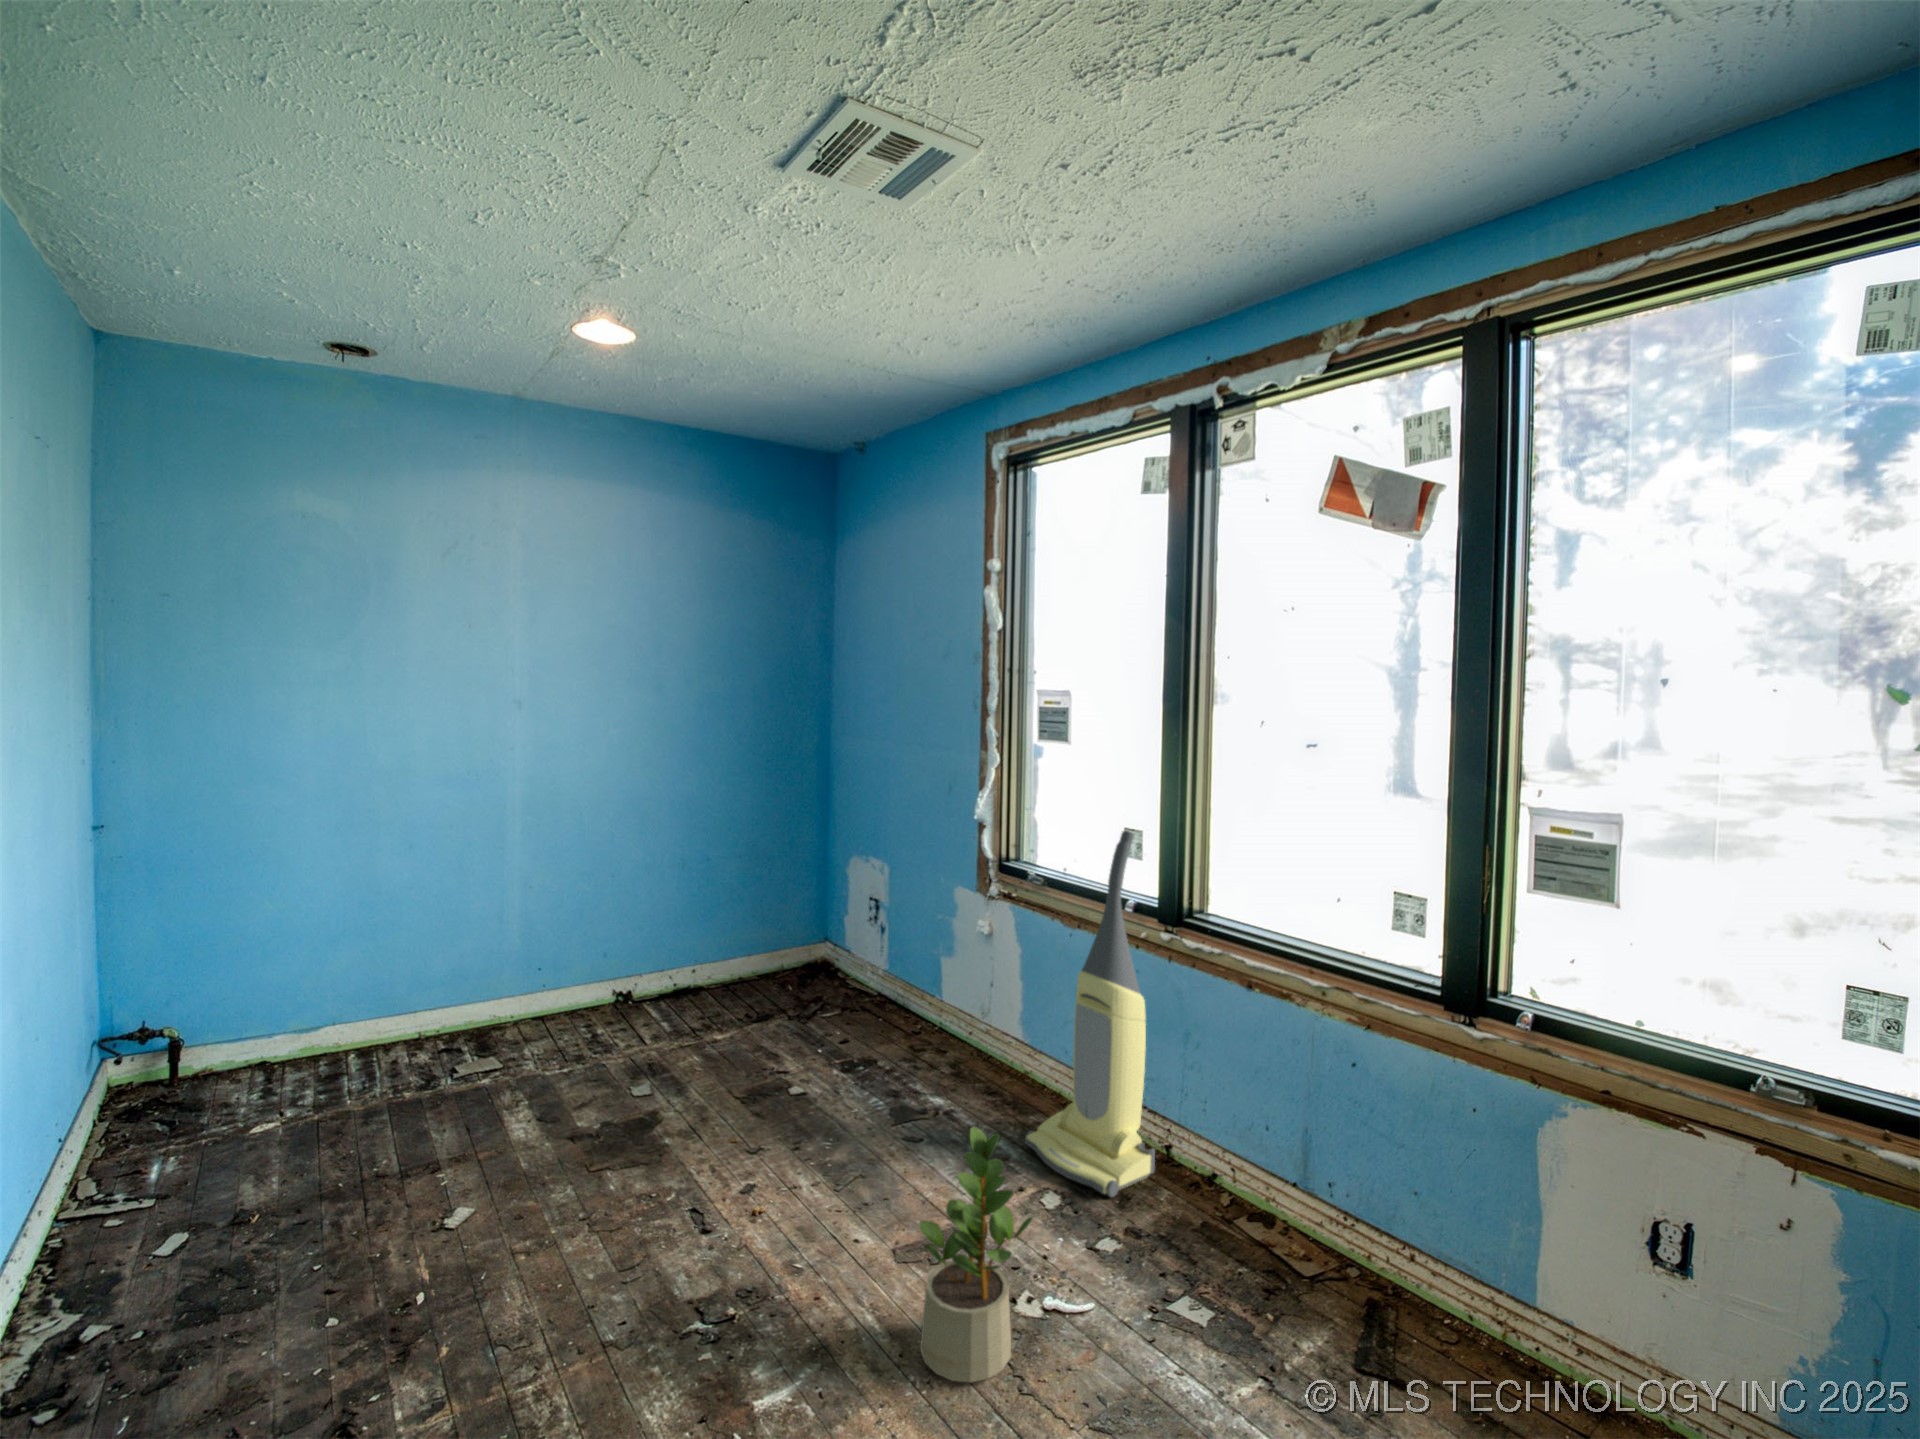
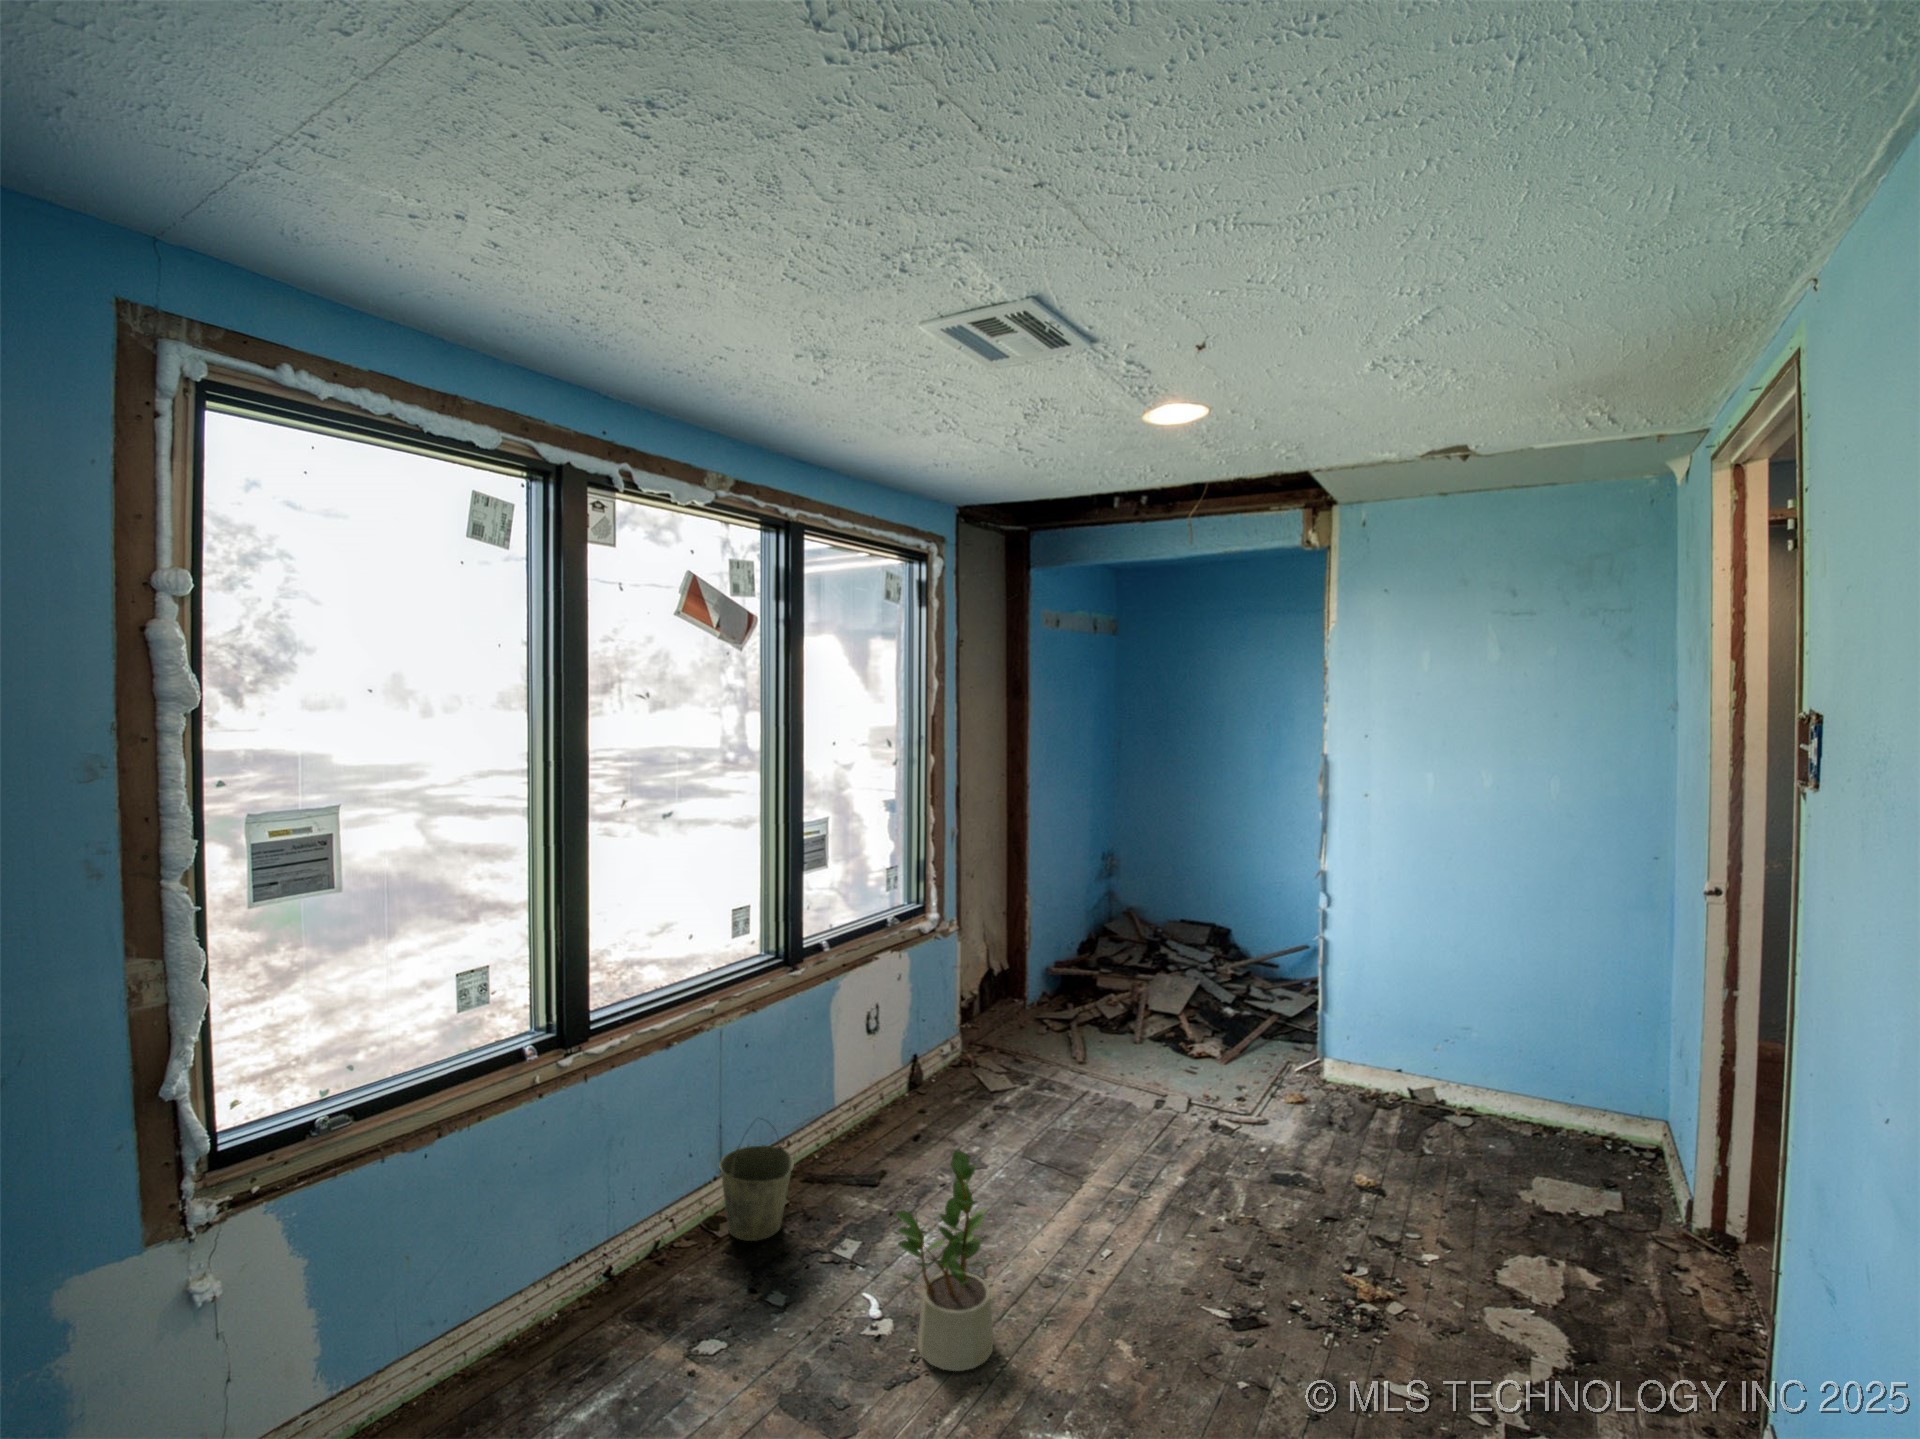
vacuum cleaner: present [1025,831,1155,1197] -> none [543,948,702,1383]
bucket: none [1209,1117,1308,1269] -> present [719,1124,794,1241]

